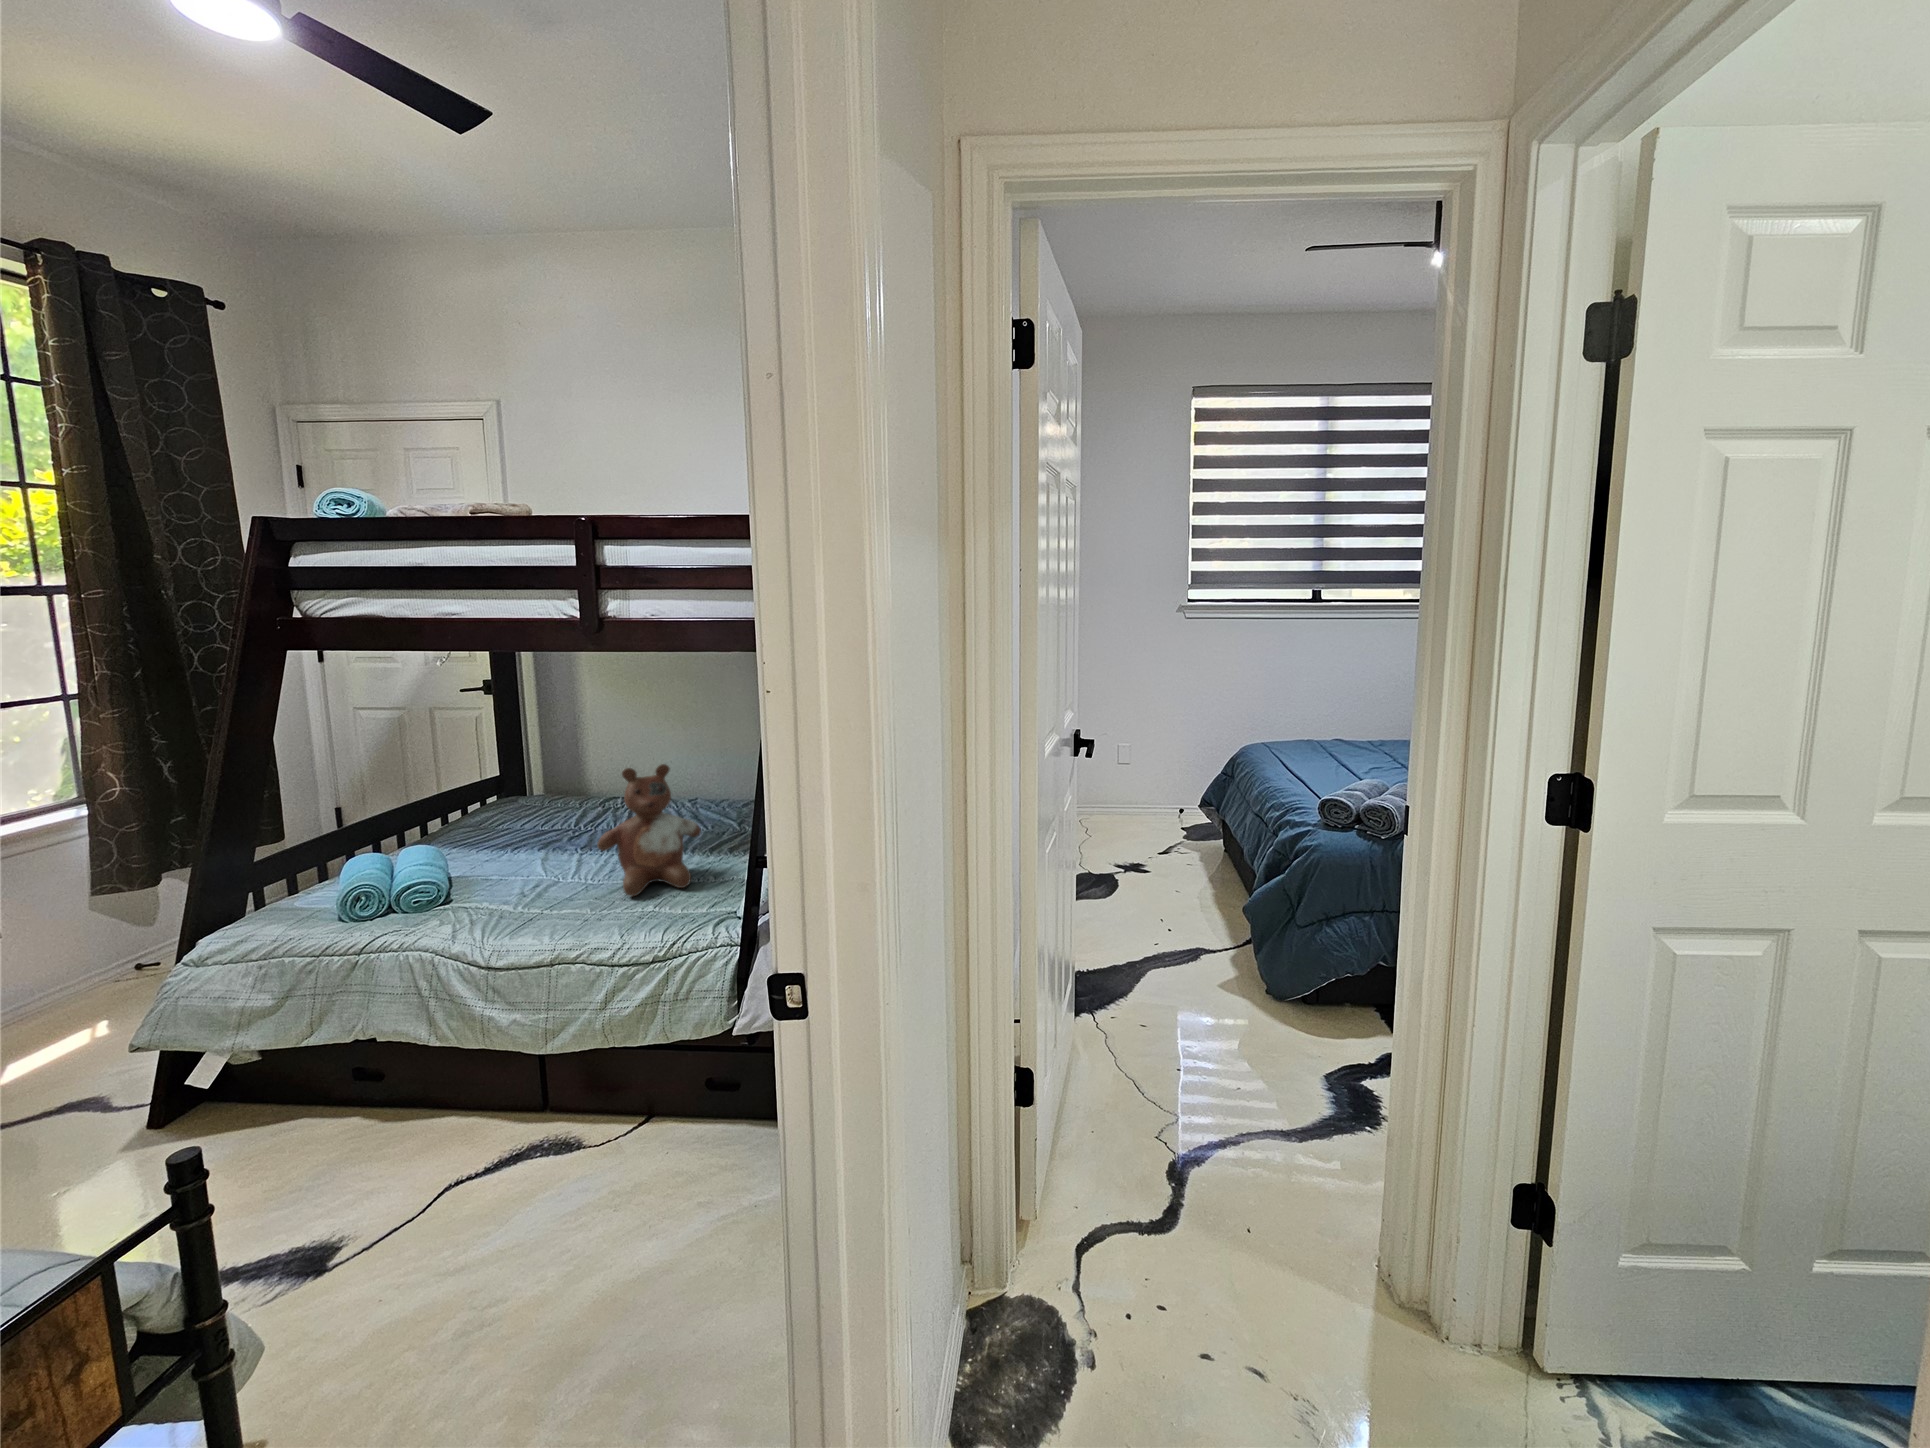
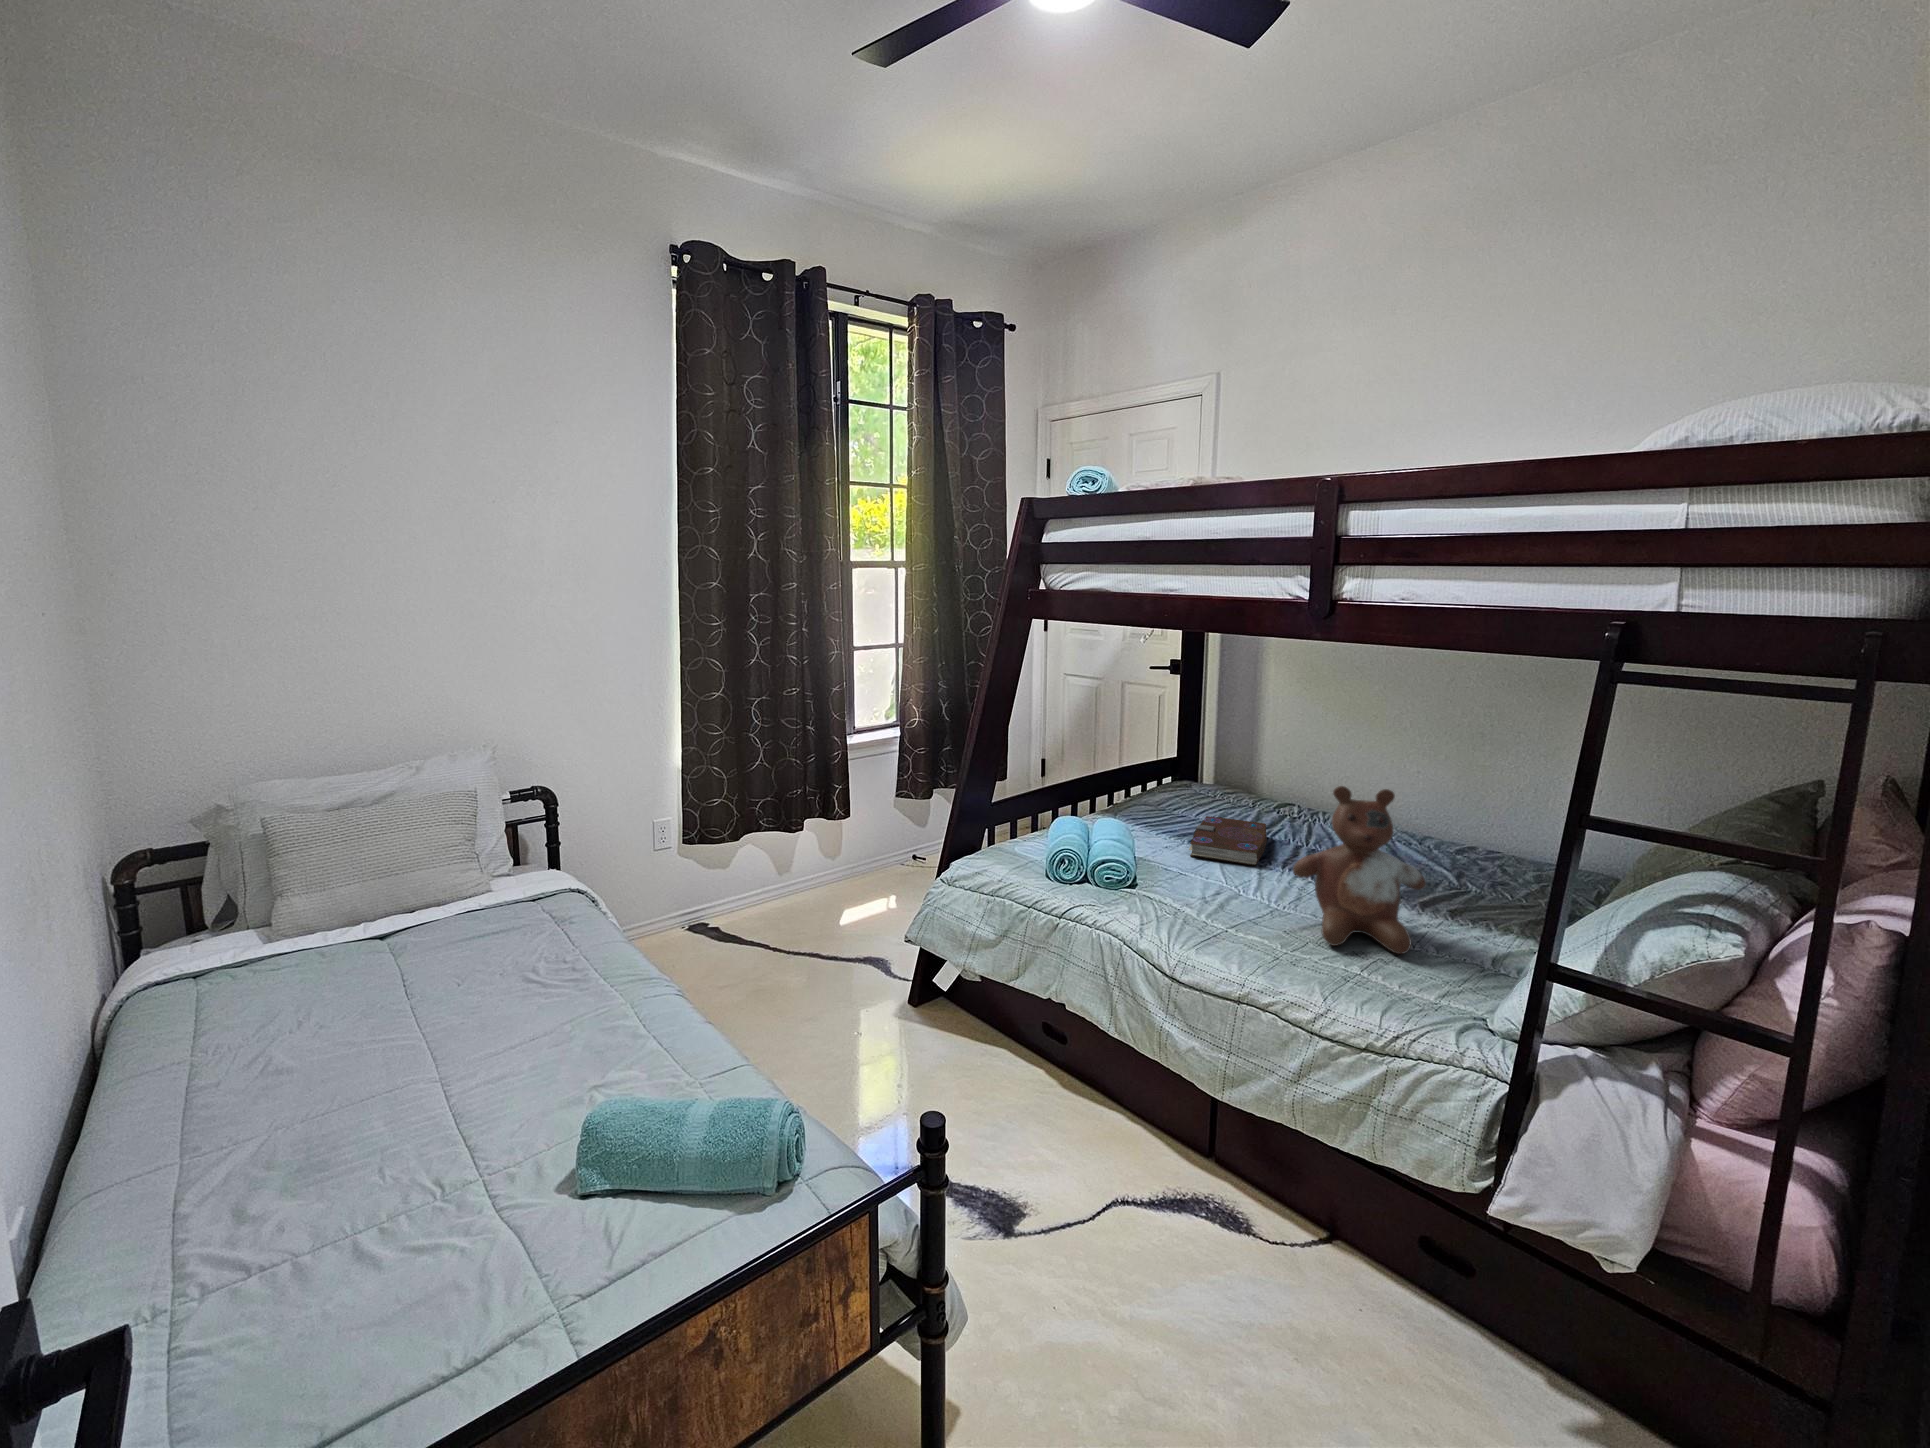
book: none [508,817,587,861] -> present [1189,816,1267,866]

